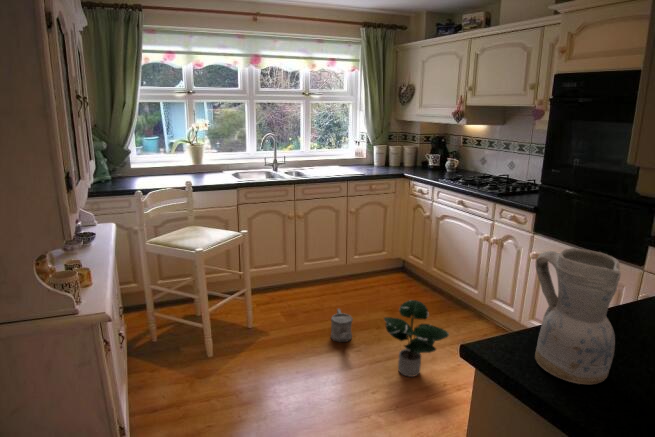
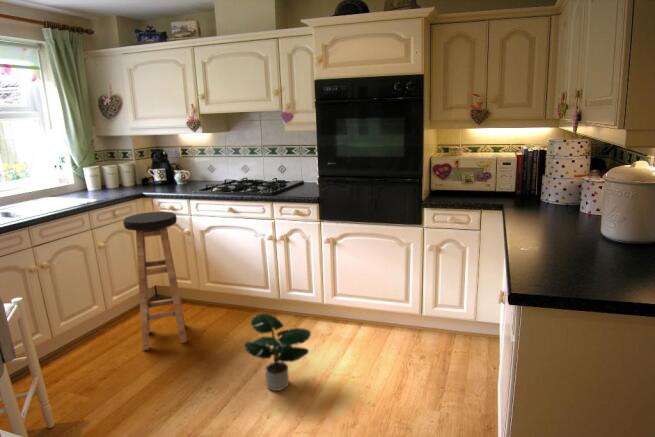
bar stool: none [354,188,404,307] -> present [123,212,187,350]
ceramic pitcher: present [535,248,621,384] -> none [548,199,616,288]
watering can: present [331,309,353,342] -> none [158,364,210,402]

